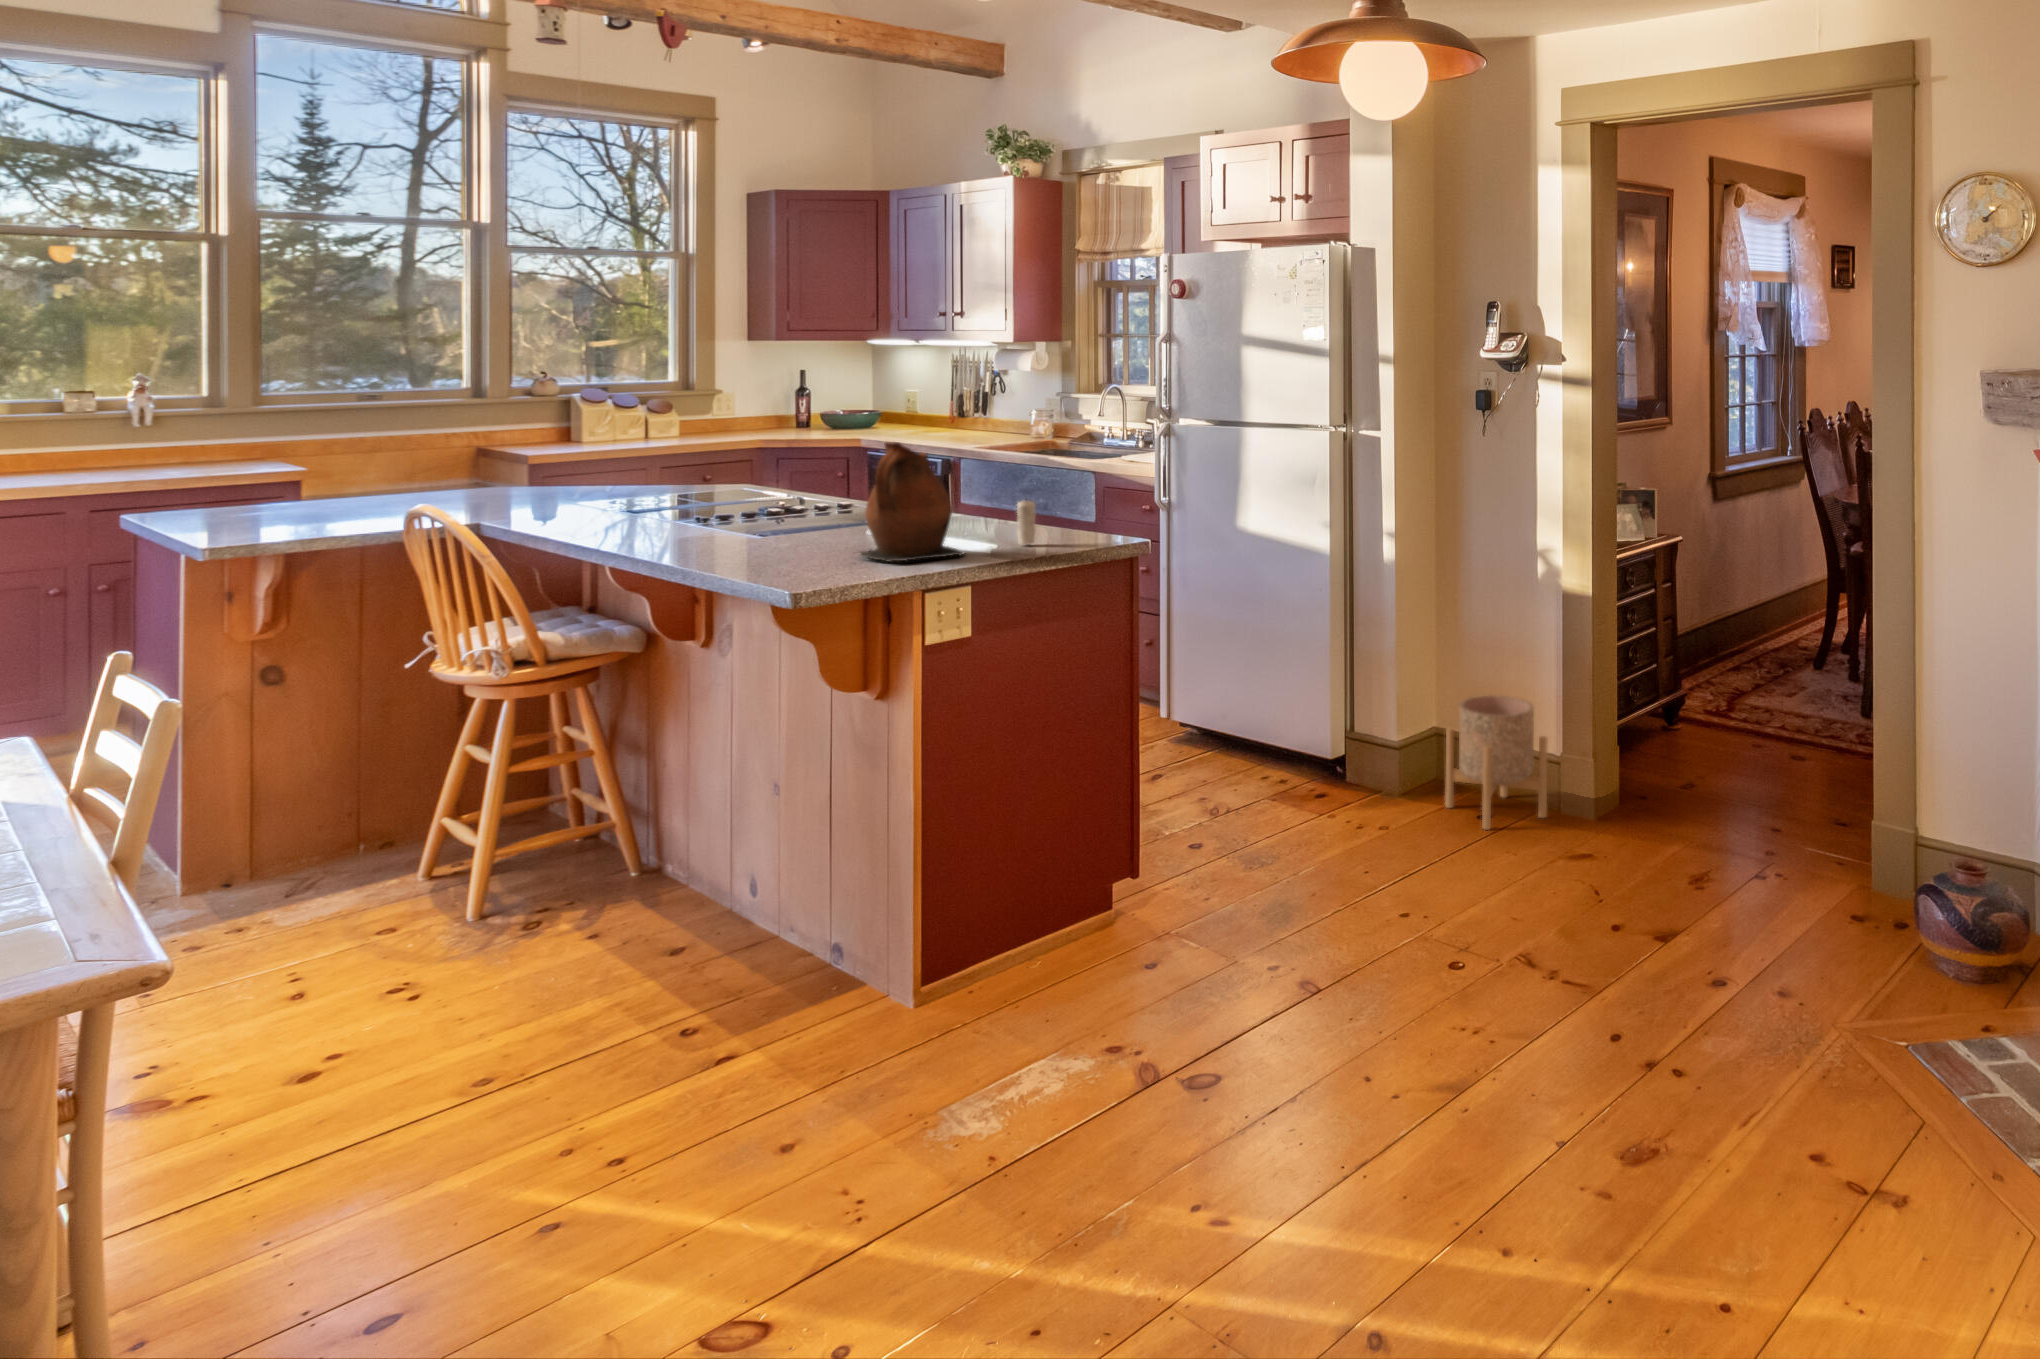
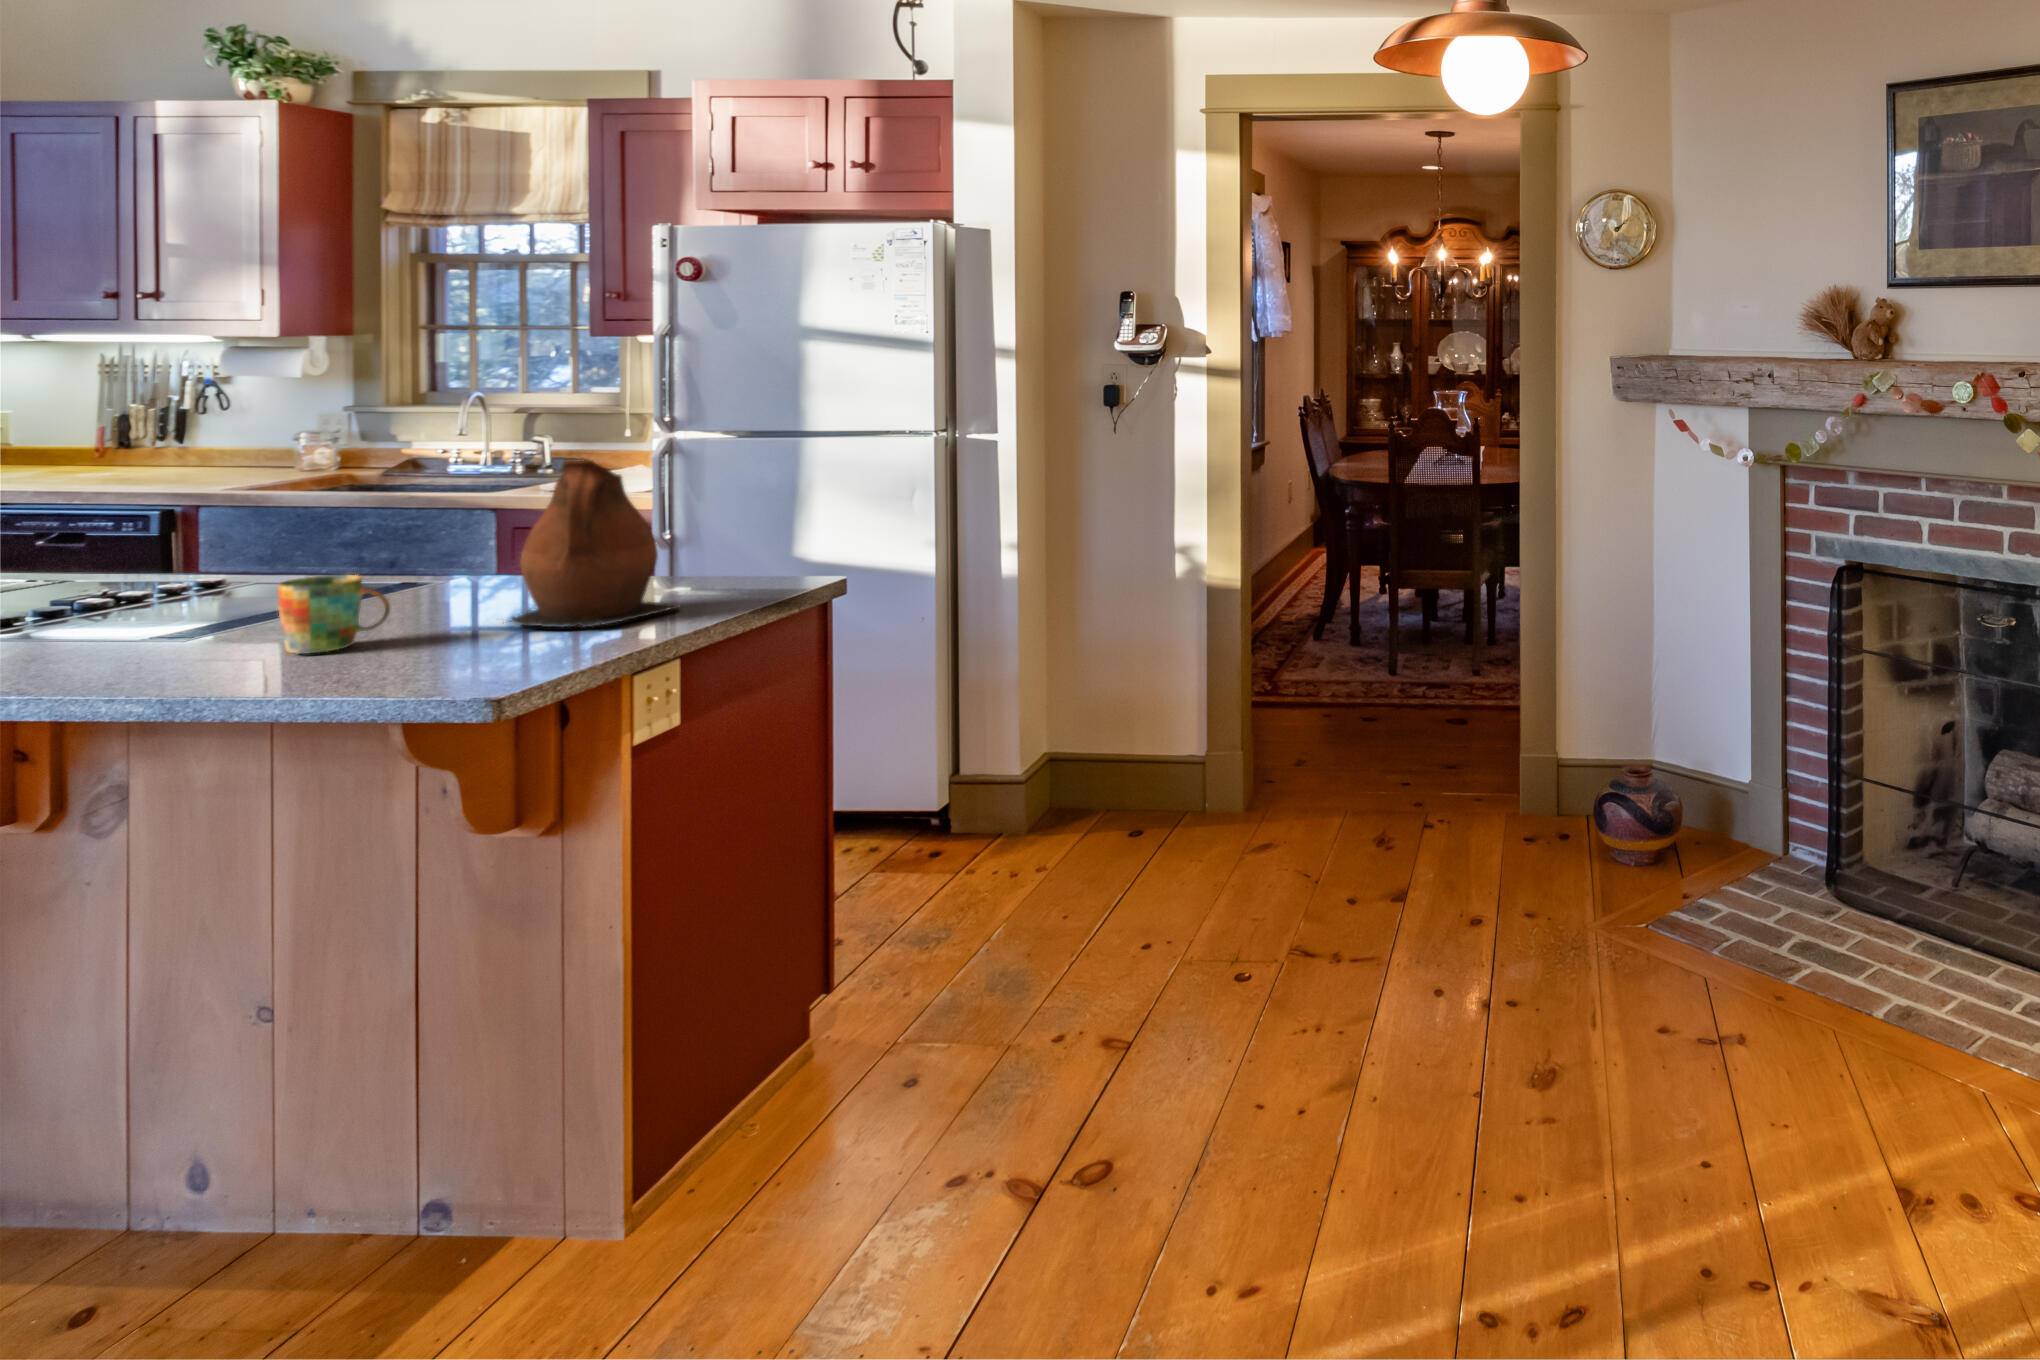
candle: present [1017,499,1036,546] -> none [721,520,750,590]
mug: none [736,511,792,560] -> present [278,575,390,654]
planter: present [1445,695,1548,830] -> none [1092,705,1203,846]

